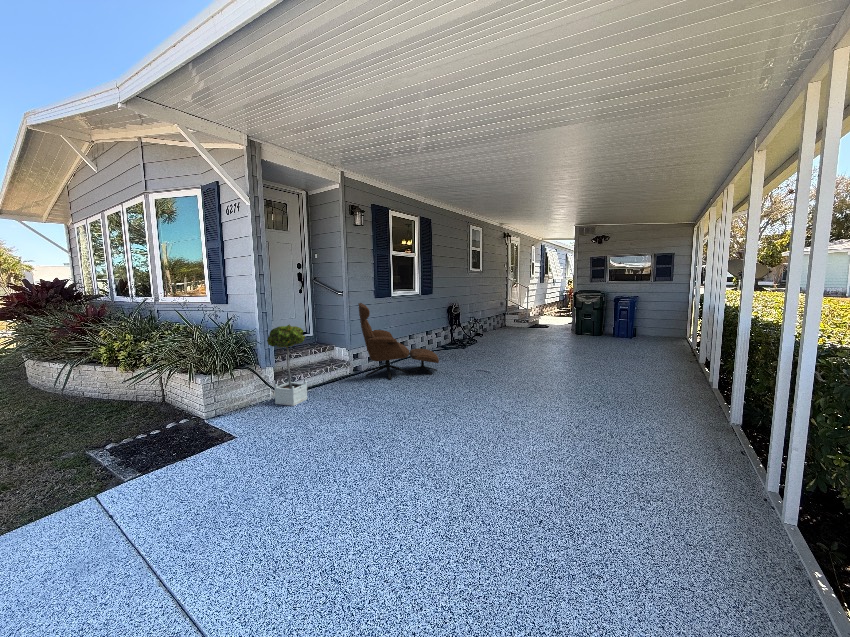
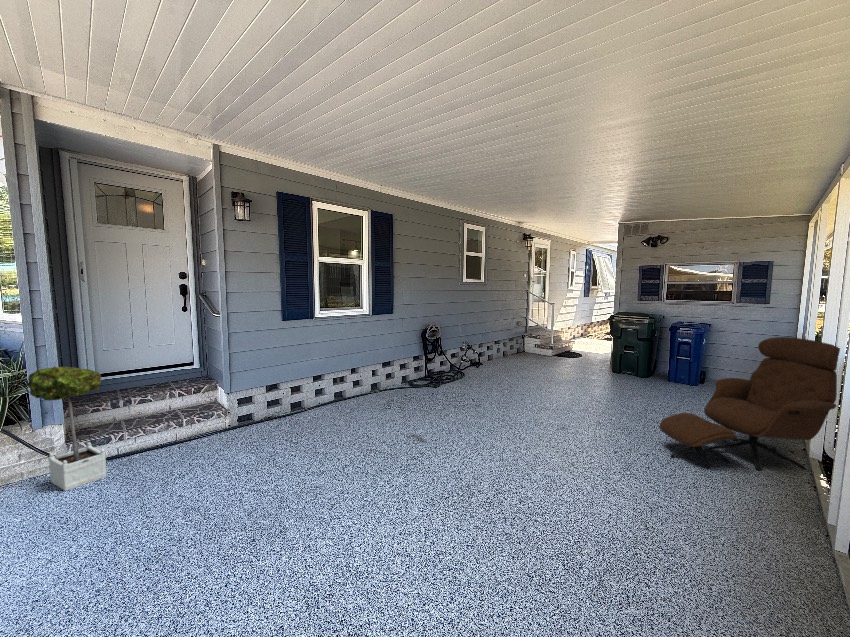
lounge chair: present [358,303,439,379] -> present [659,337,840,470]

